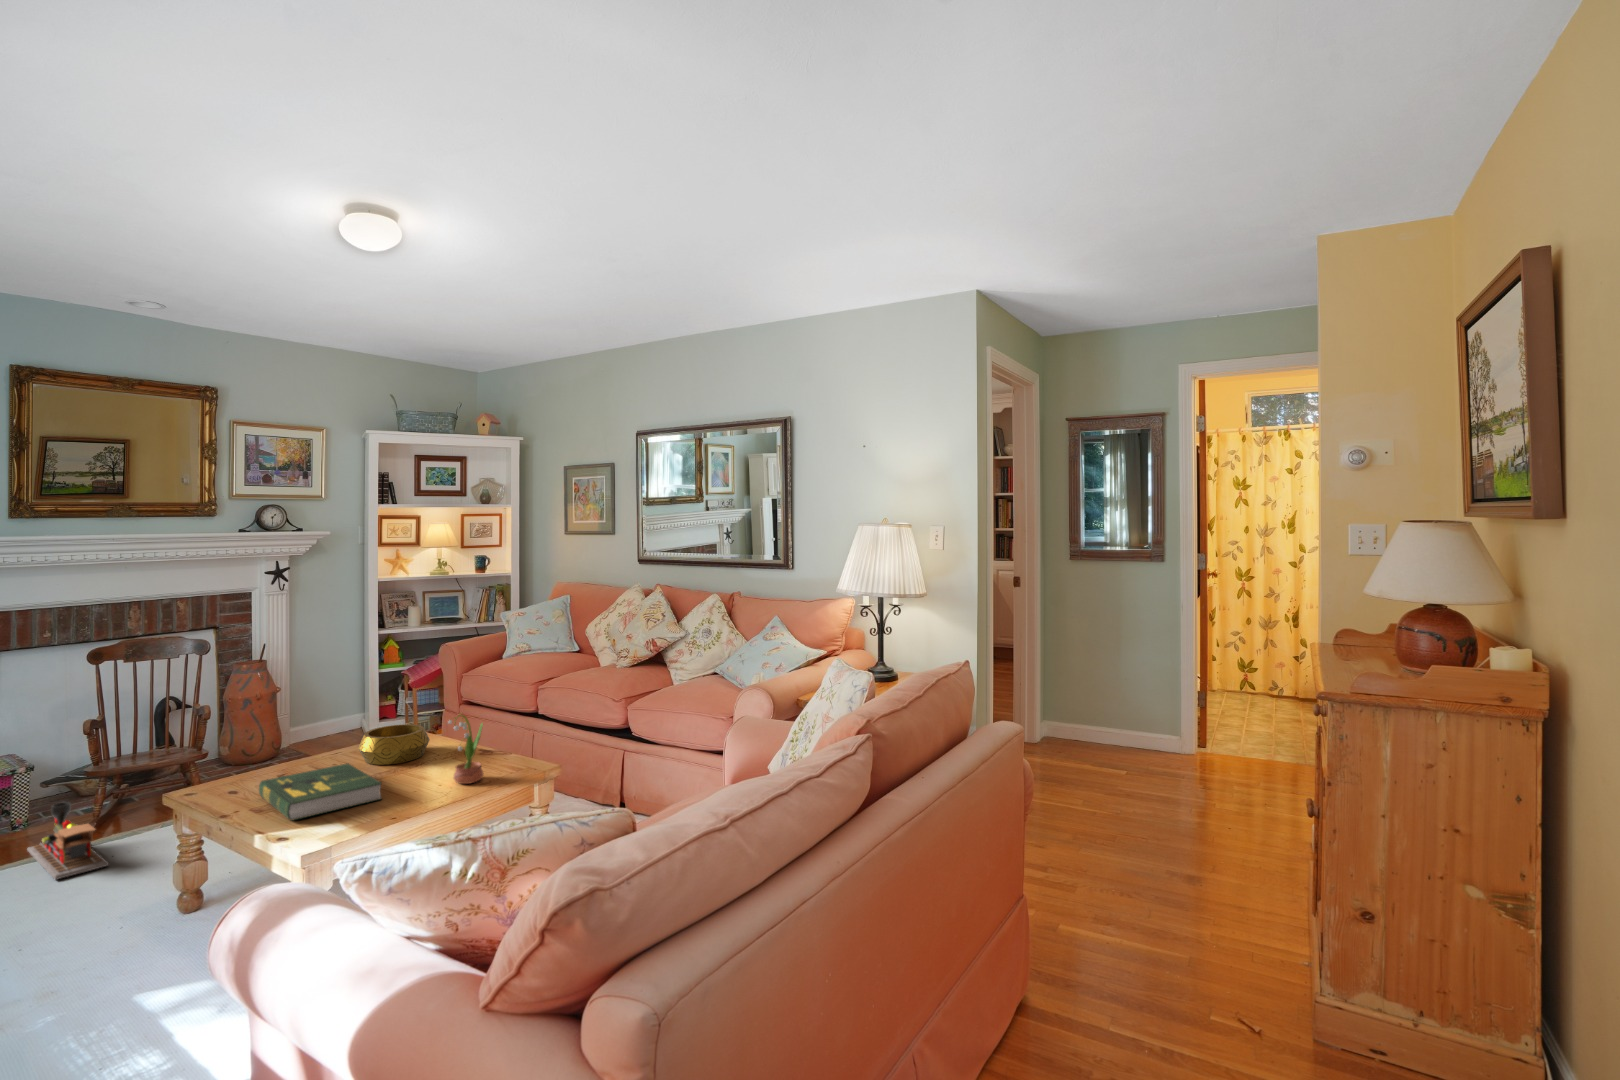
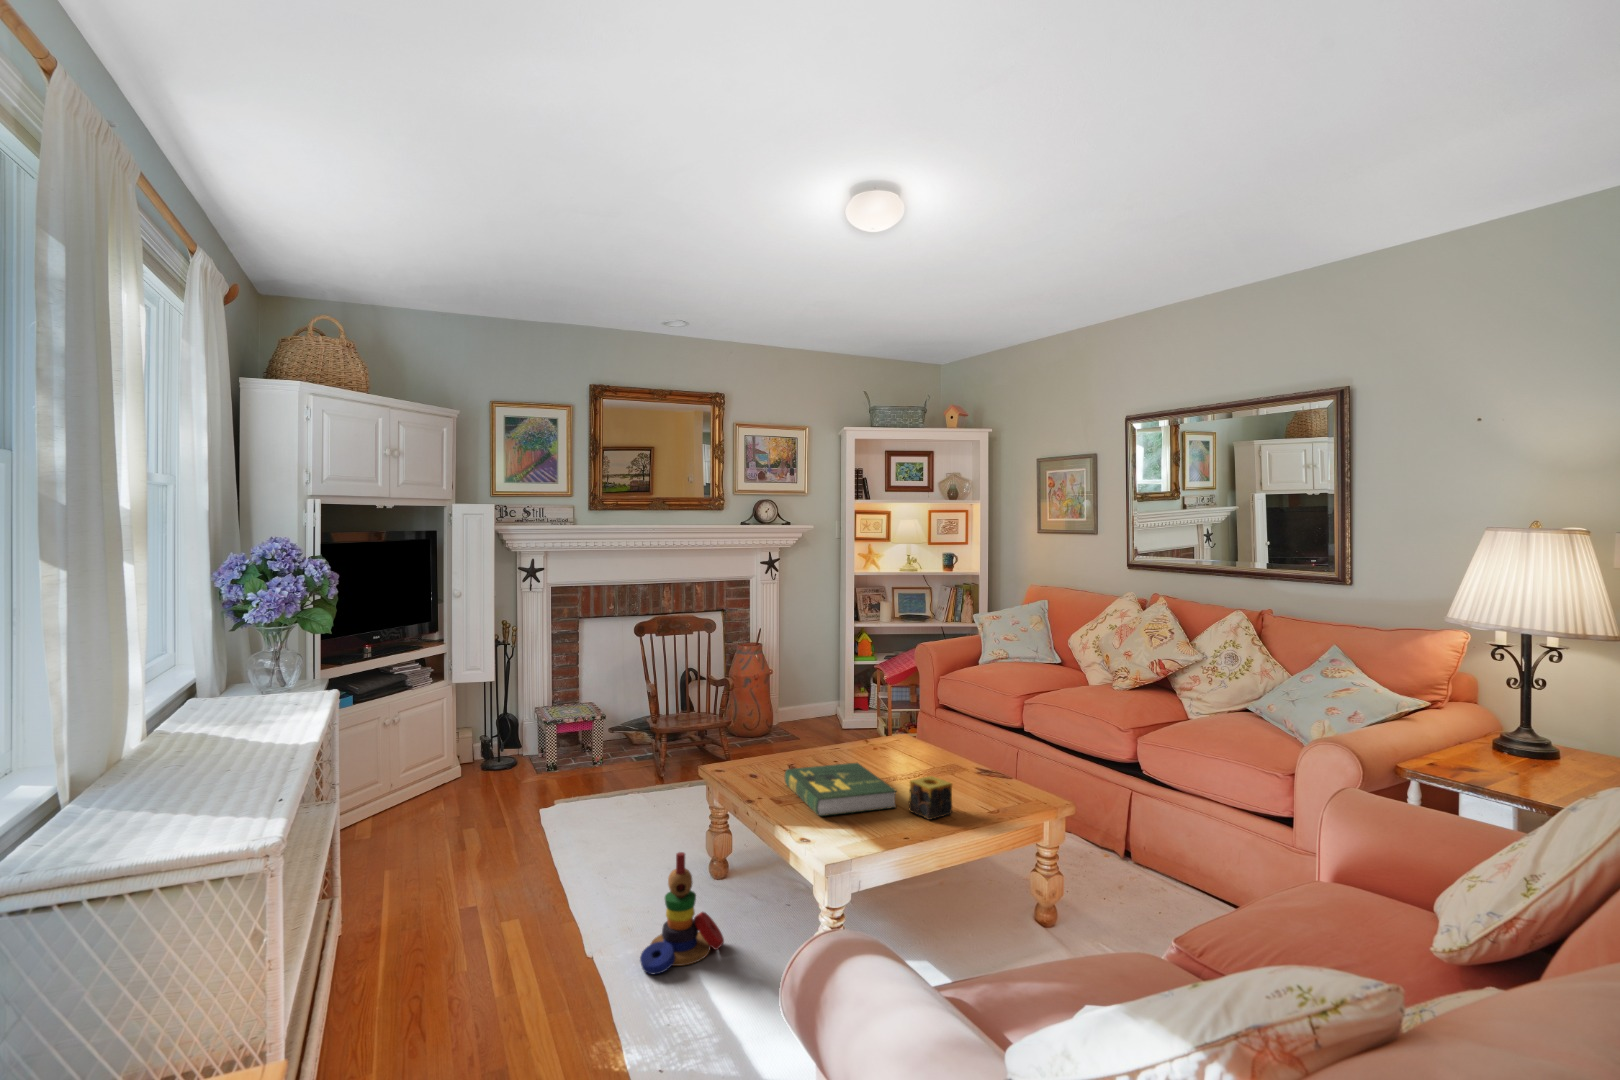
potted flower: present [448,715,484,784] -> none [959,727,994,805]
decorative bowl: present [358,724,430,765] -> none [862,727,928,769]
candle: none [394,764,439,805] -> present [909,776,952,820]
toy train: present [27,802,109,879] -> none [601,757,659,826]
stacking toy: none [51,888,174,1030] -> present [640,852,724,974]

